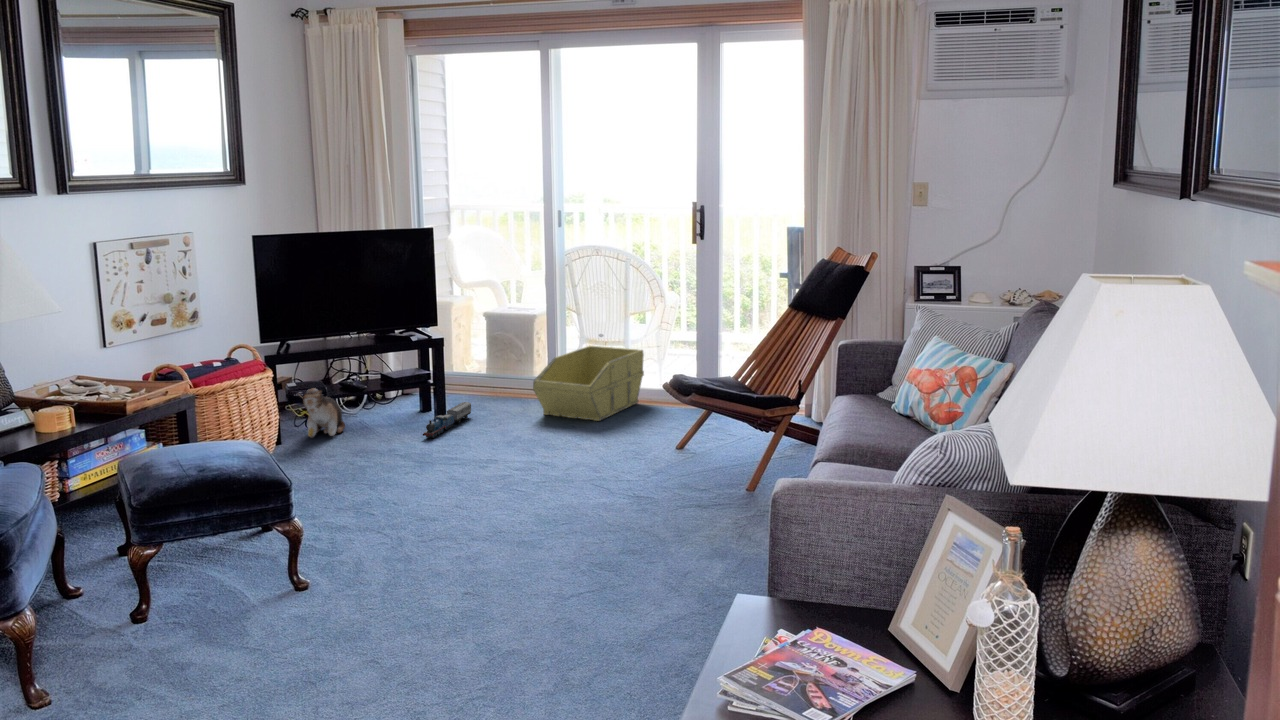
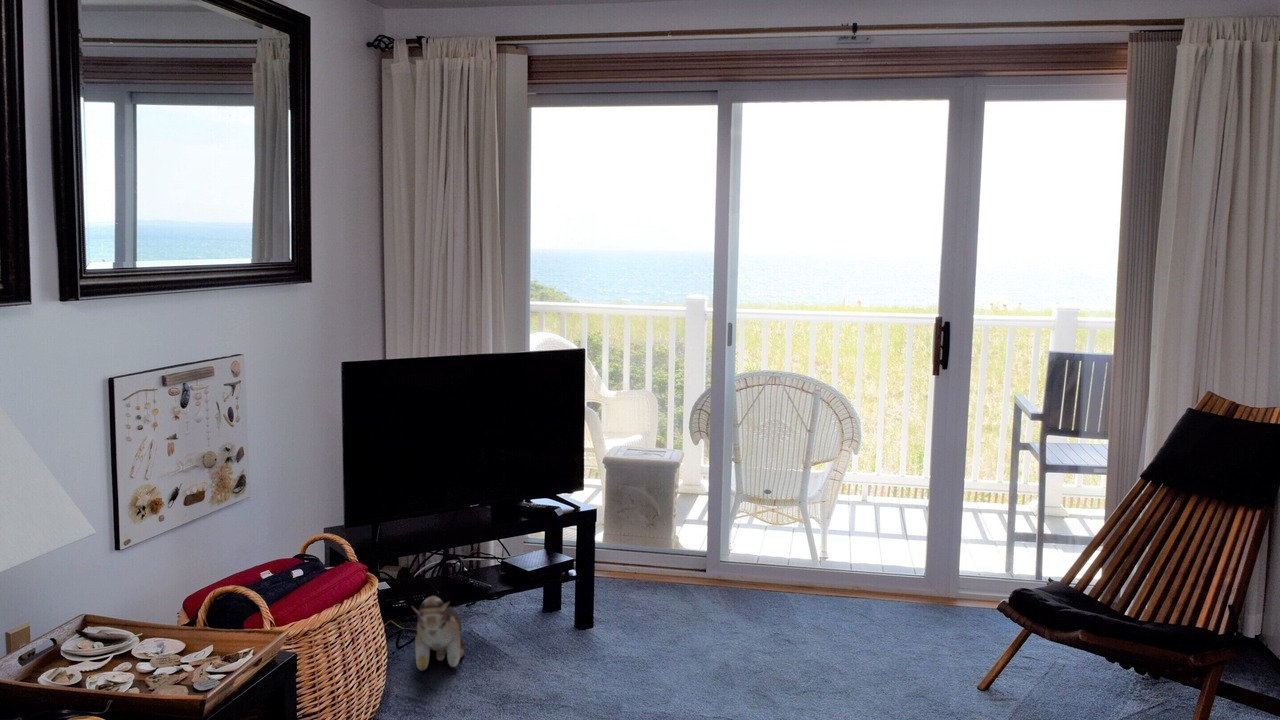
storage bin: present [533,346,644,421] -> none [726,506,847,626]
toy train: present [423,402,471,438] -> none [597,598,634,668]

